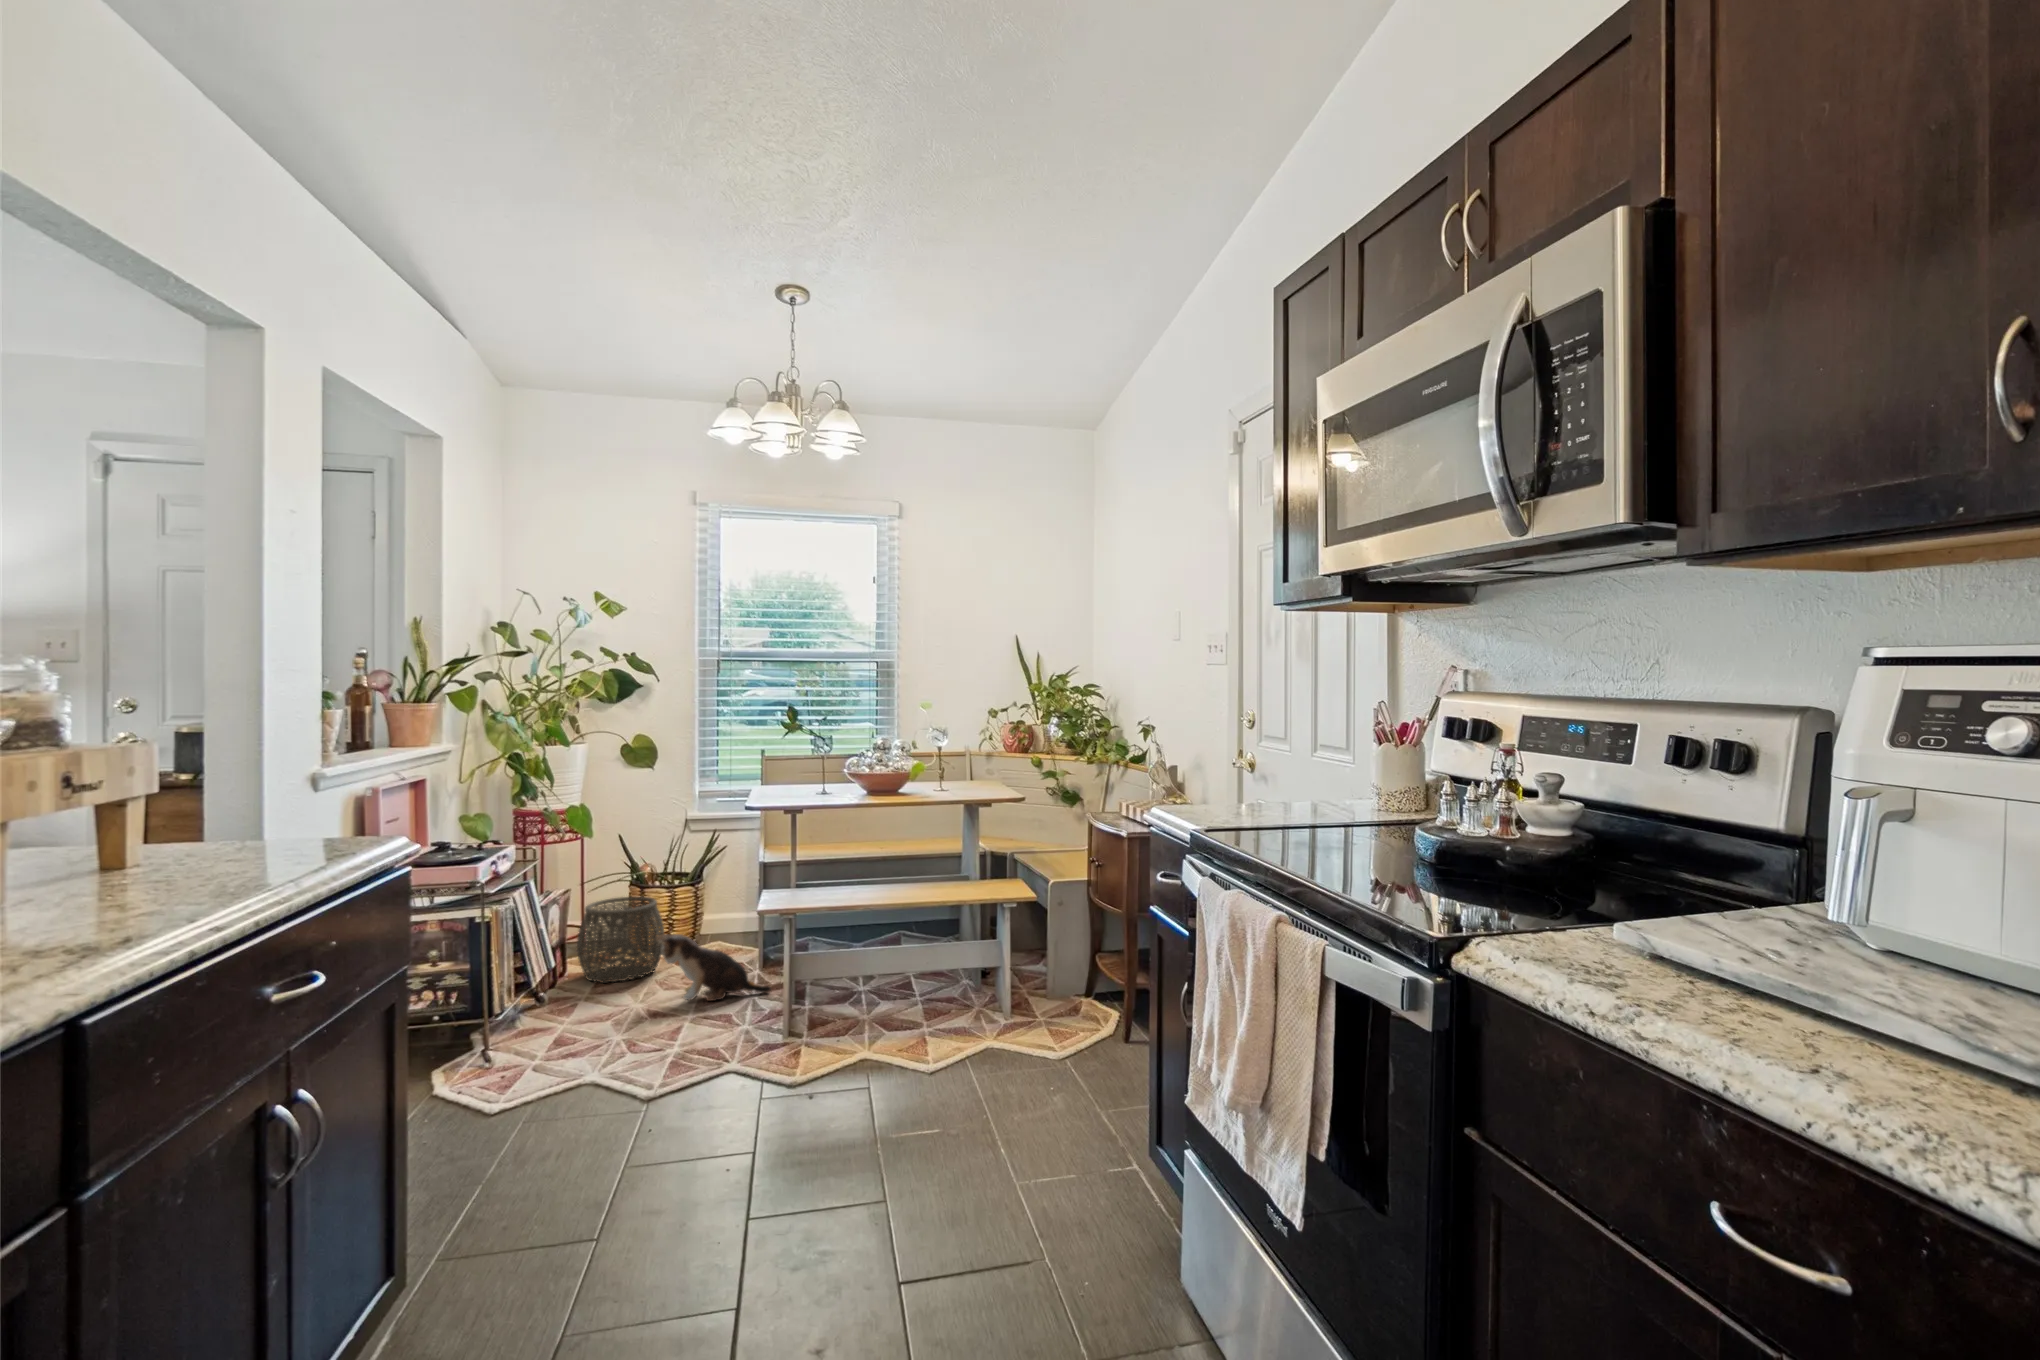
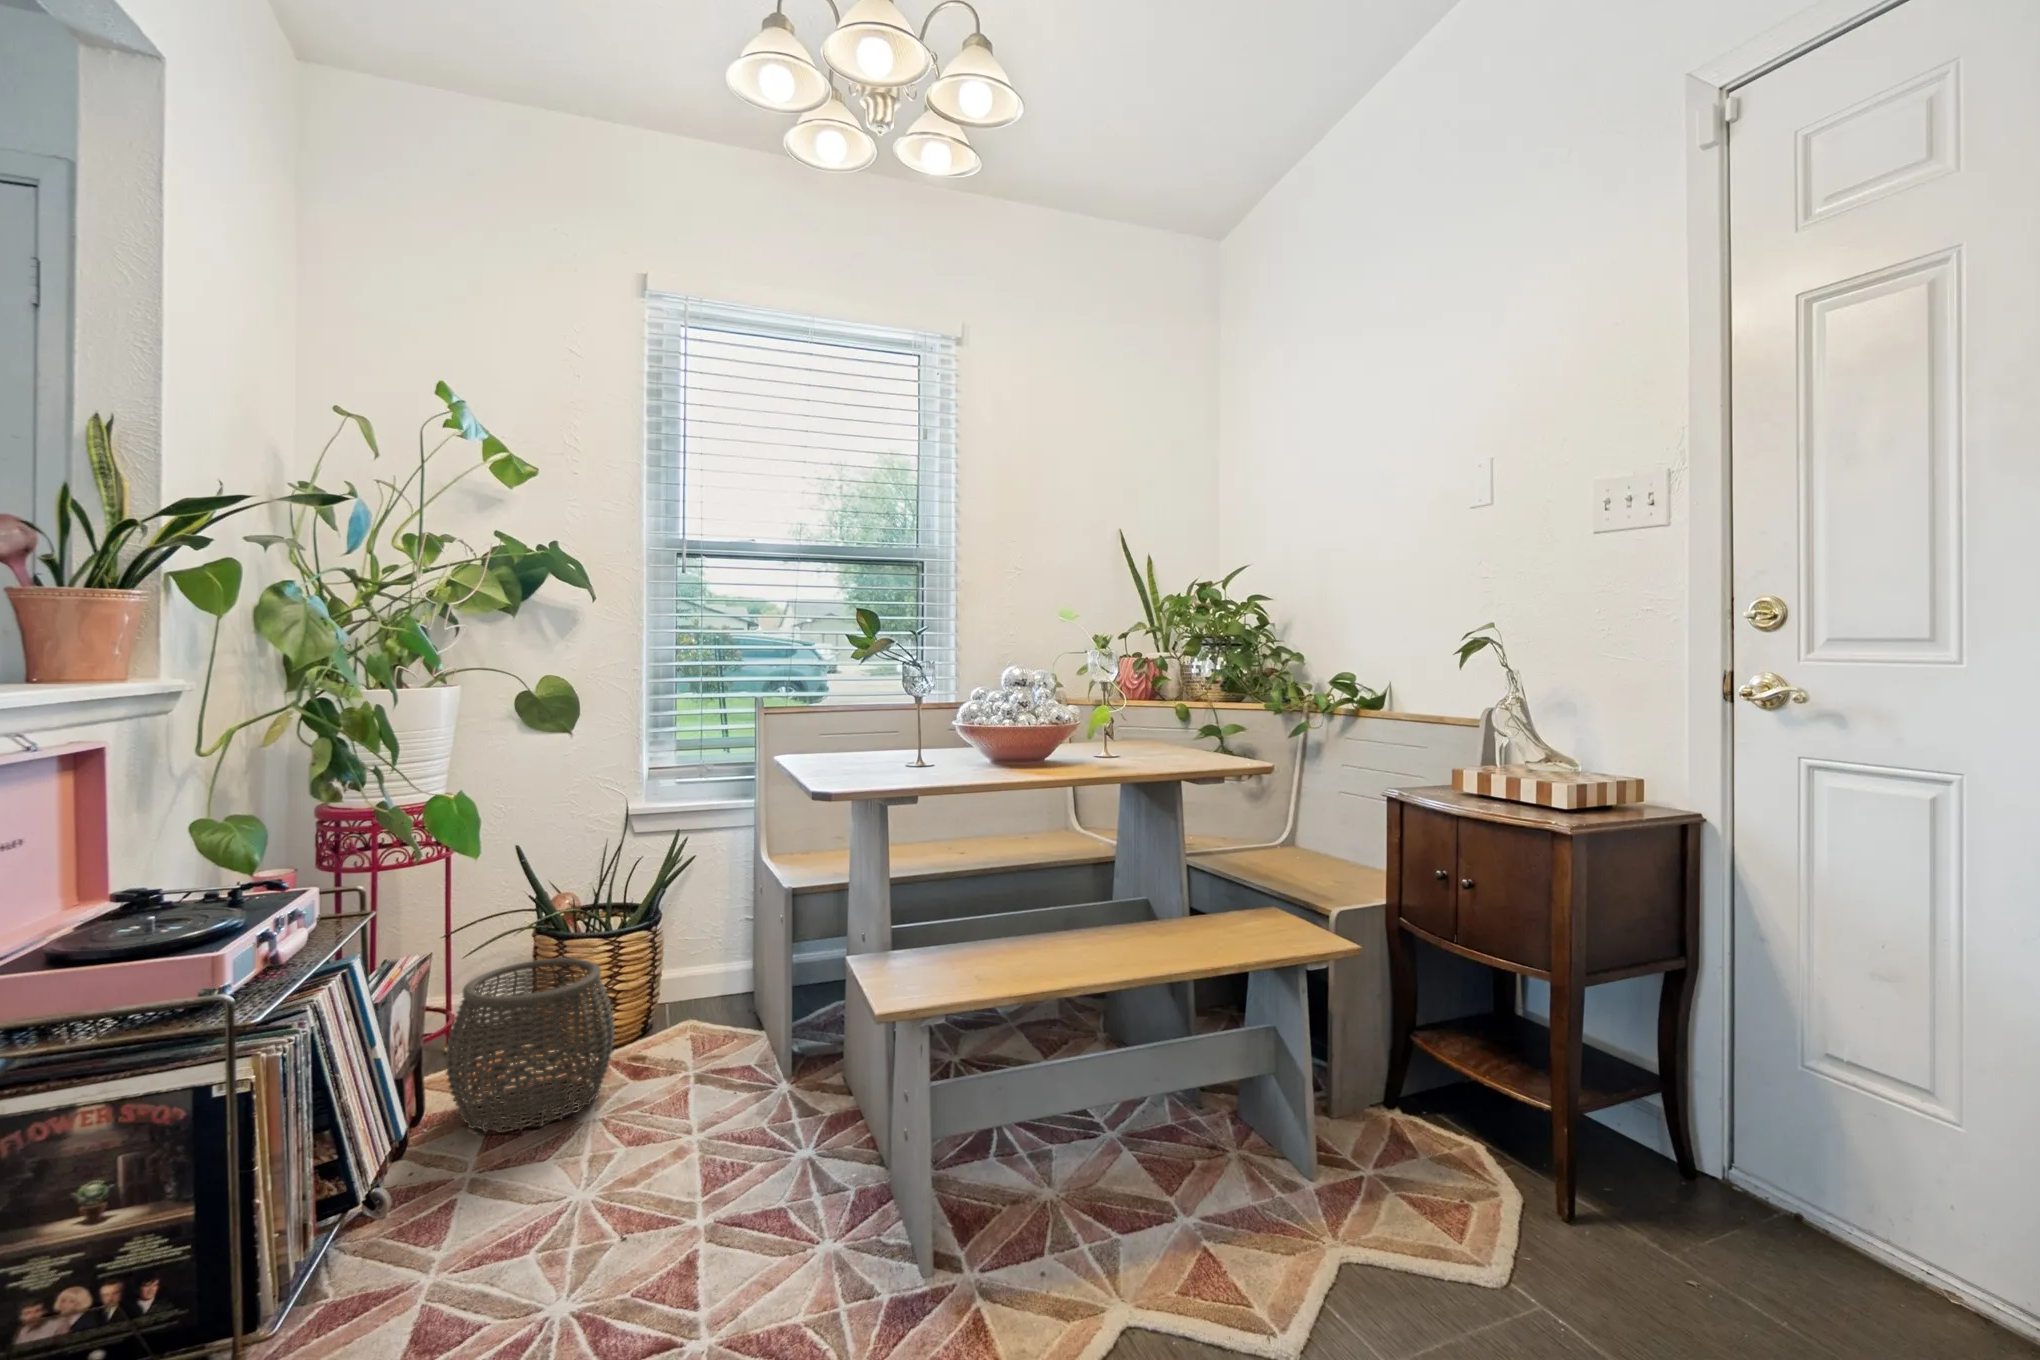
plush toy: present [656,934,771,1001] -> none [622,1042,840,1174]

